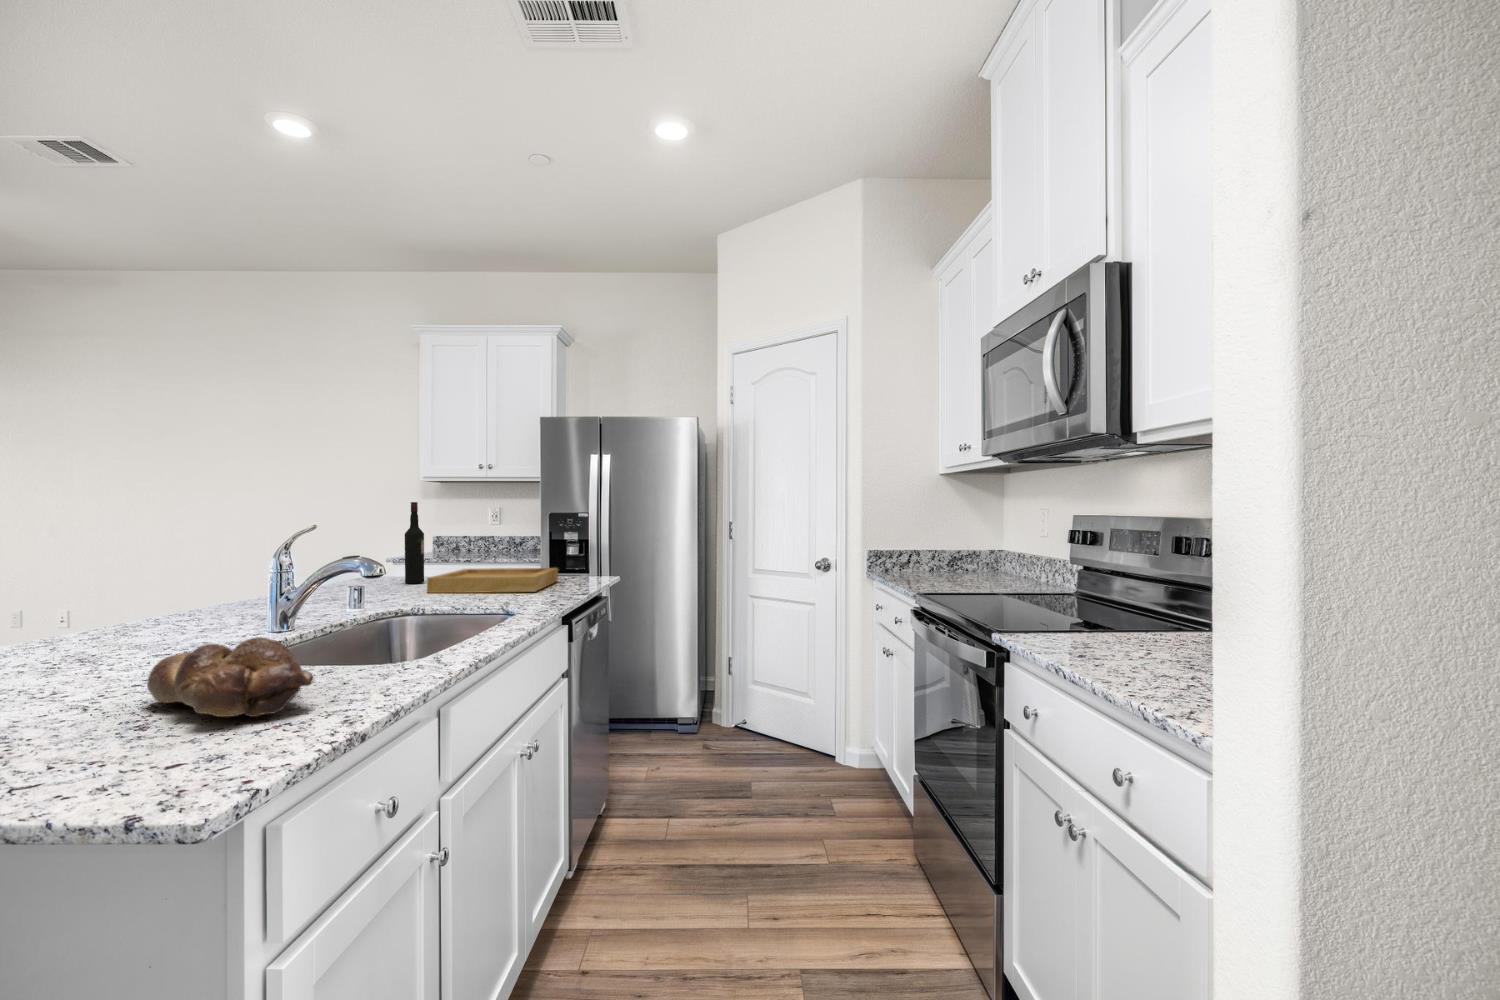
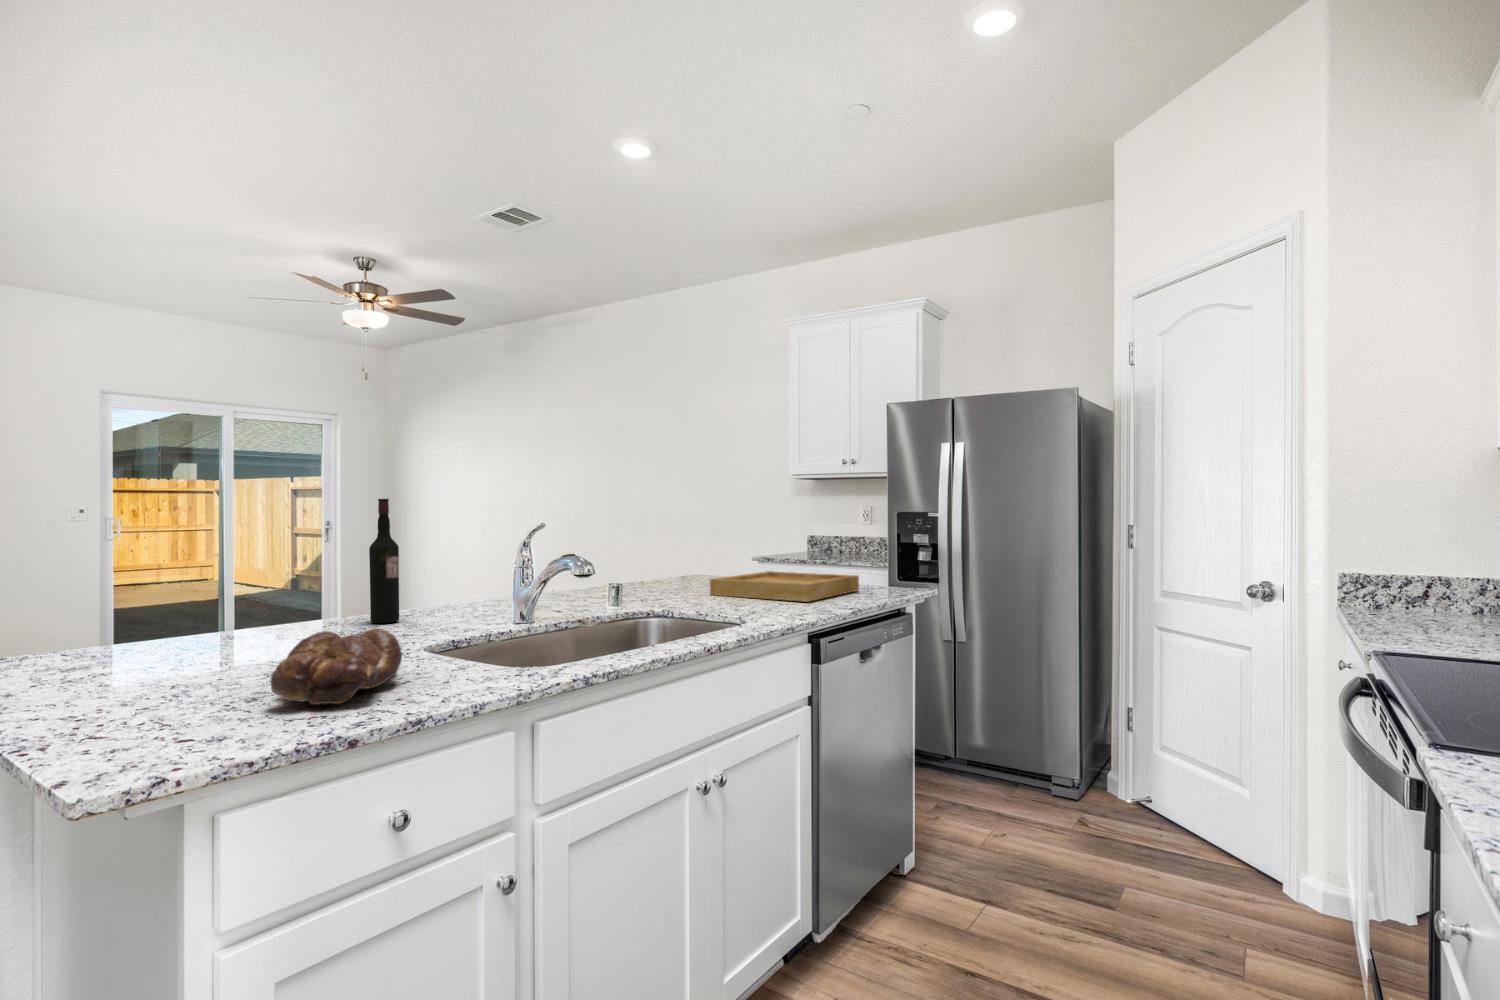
wine bottle: present [405,502,424,584] -> present [369,499,399,623]

